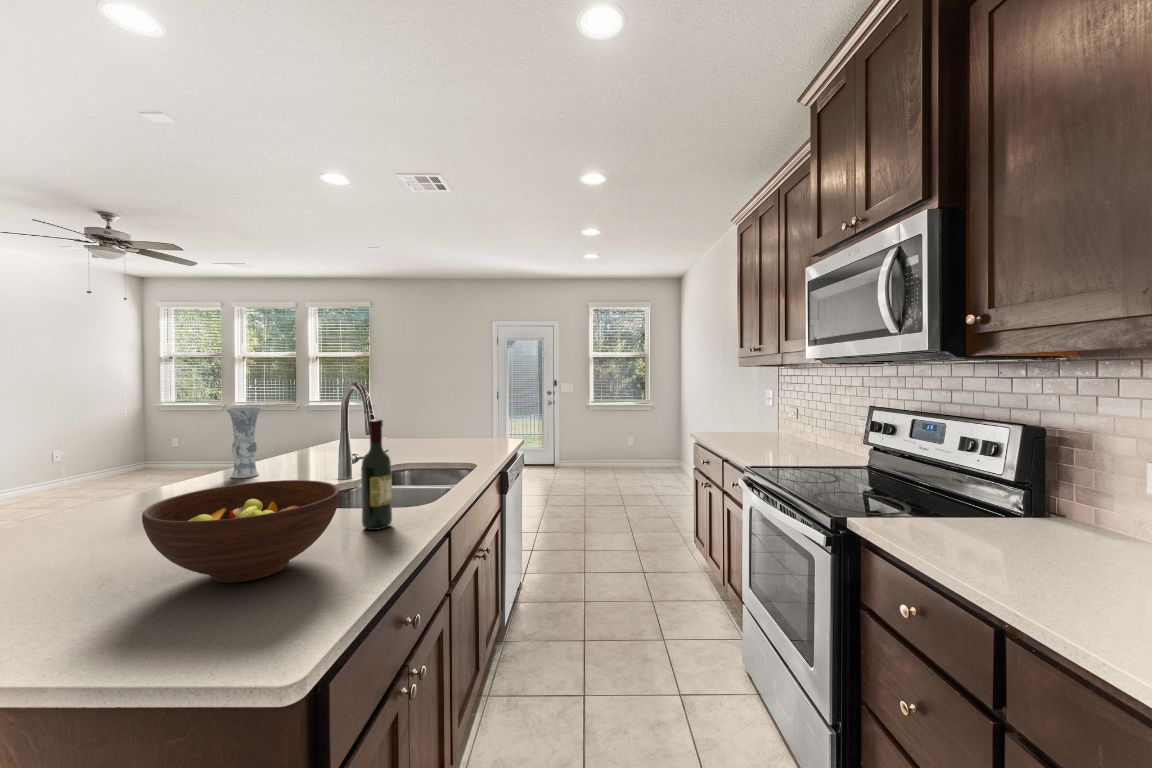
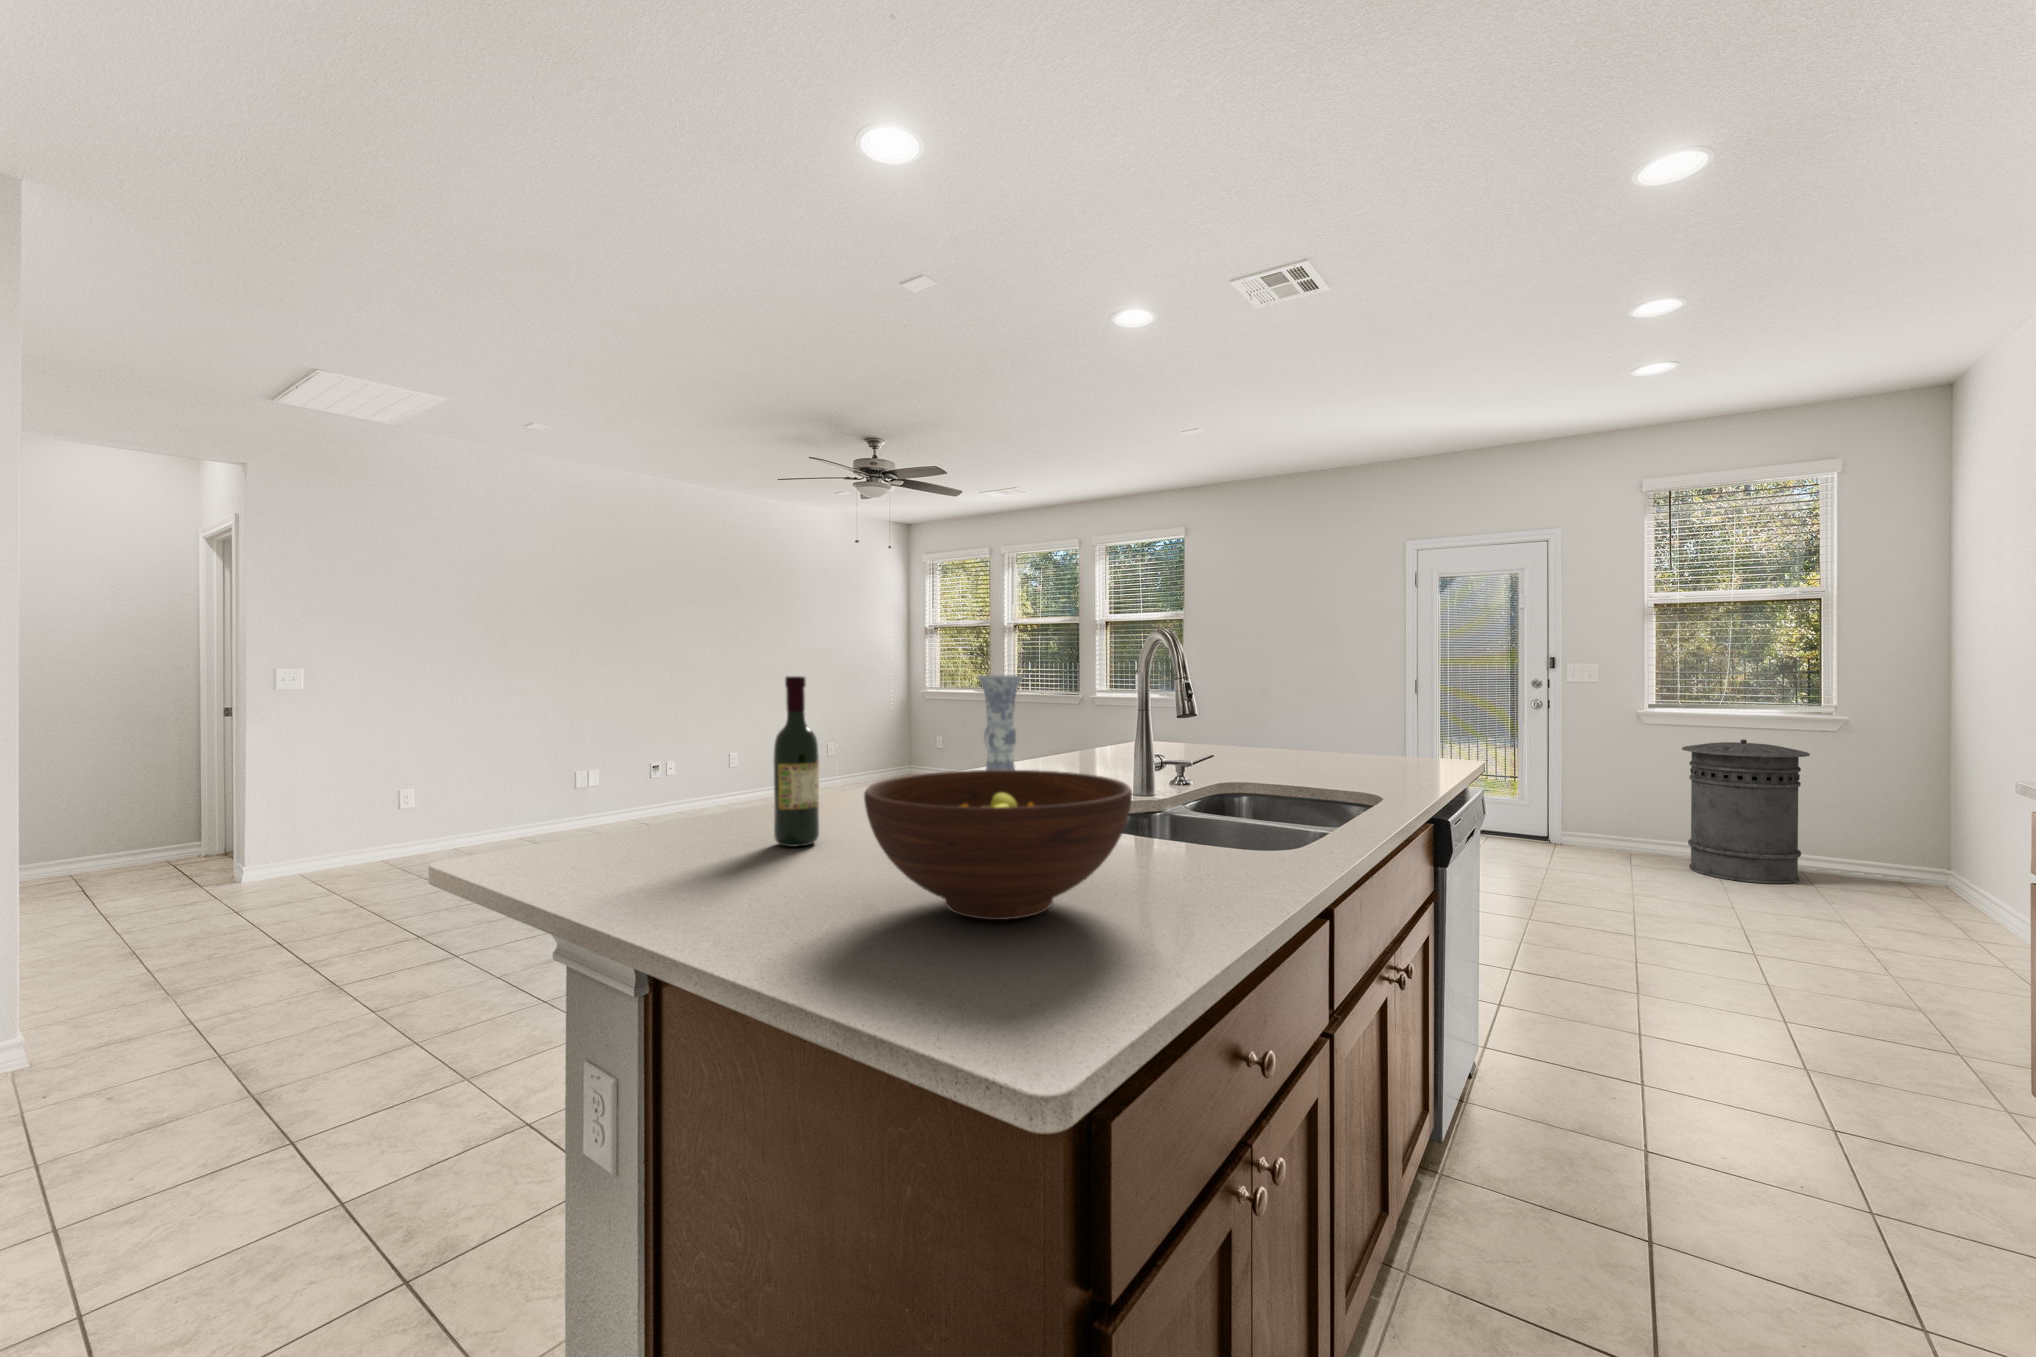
trash can: none [601,415,643,476] -> present [1682,739,1810,884]
wine bottle: present [361,419,392,530] -> present [773,676,819,847]

